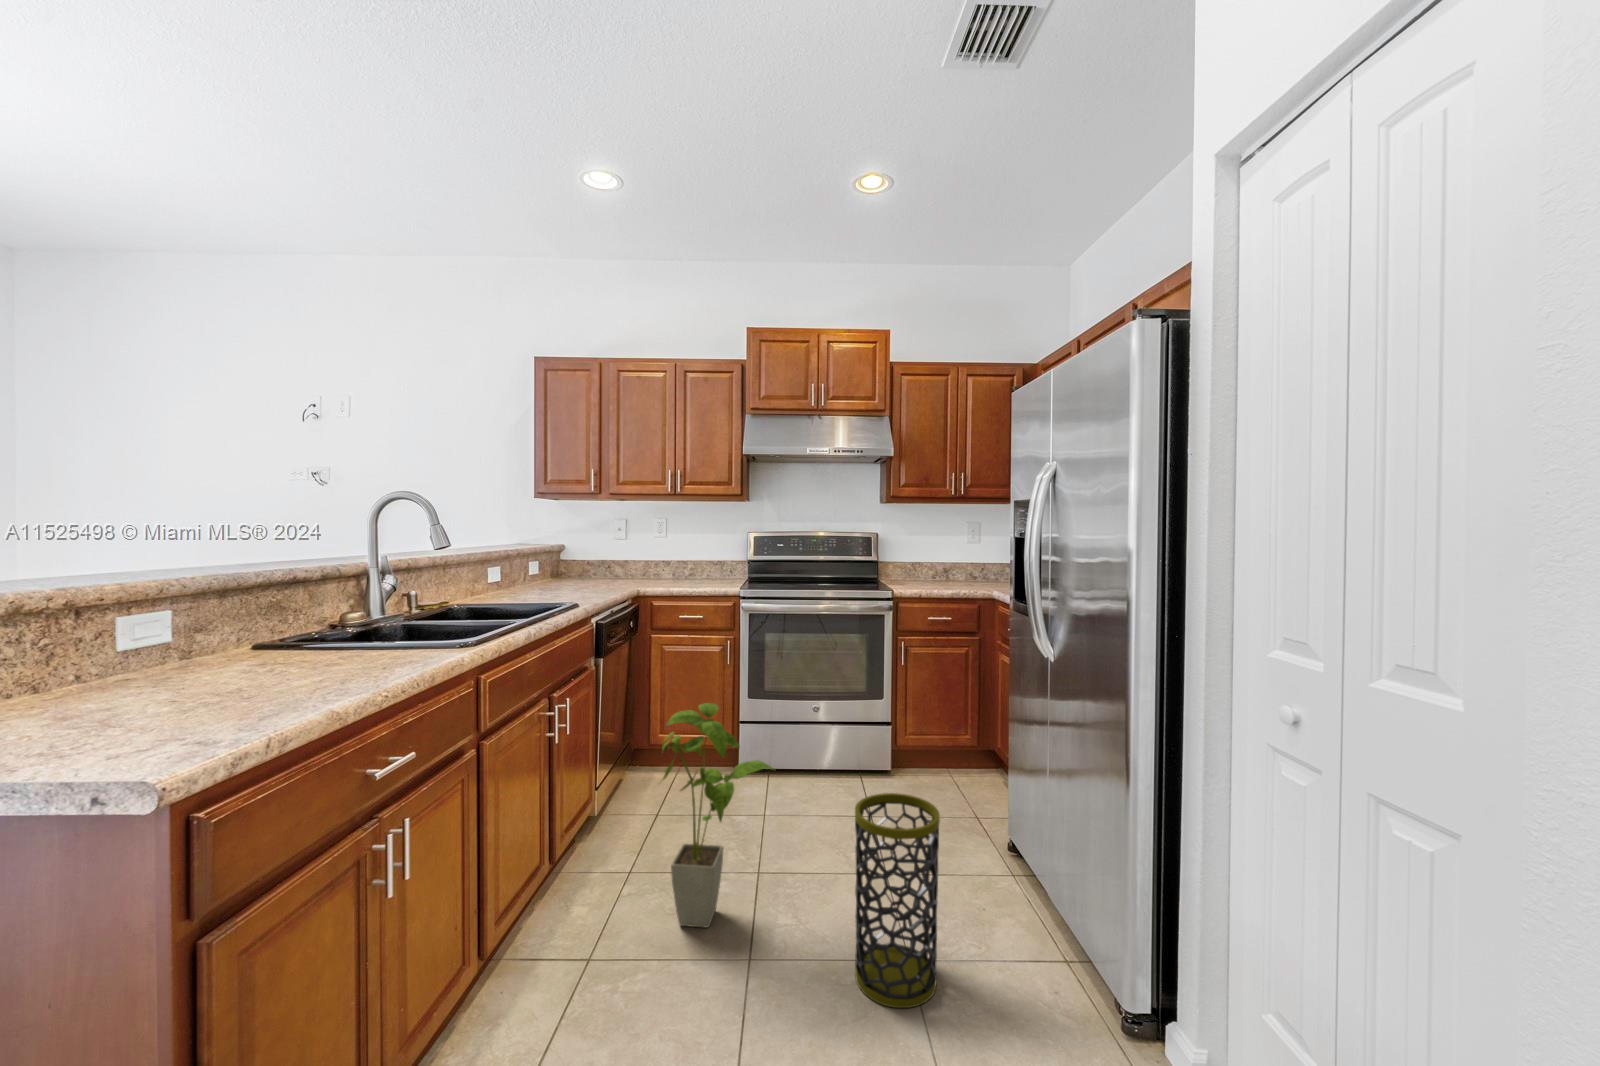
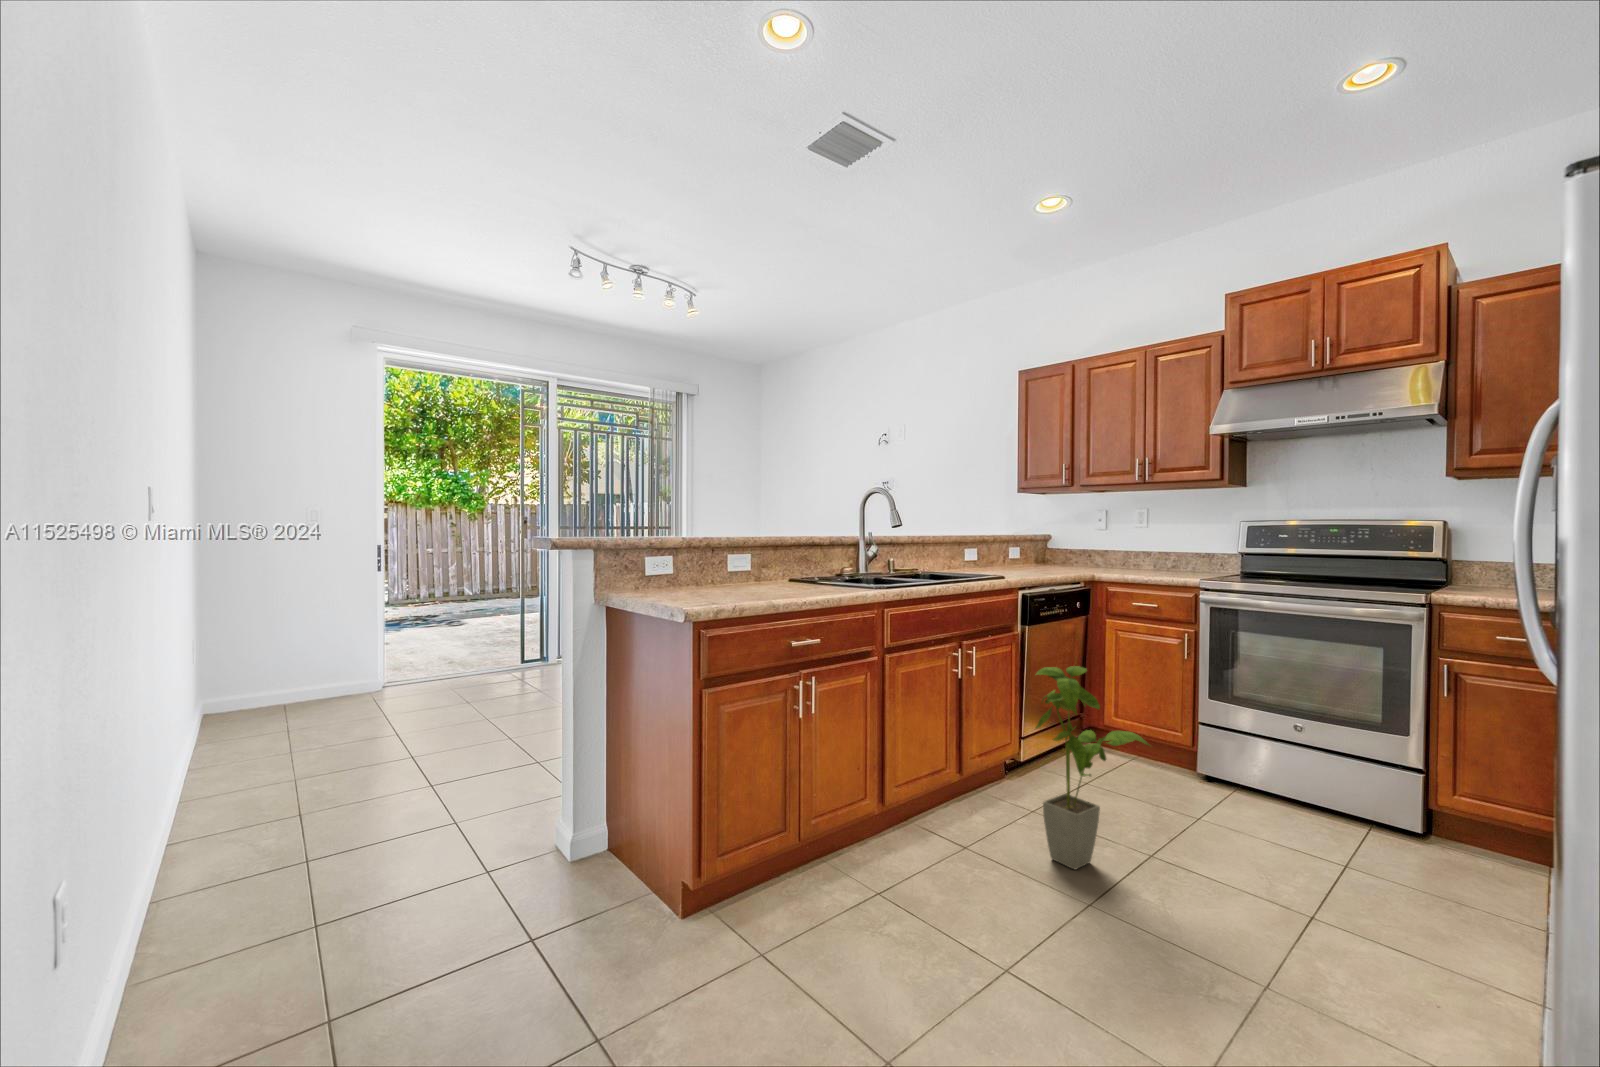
trash can: present [855,793,940,1008] -> none [1190,785,1298,1014]

